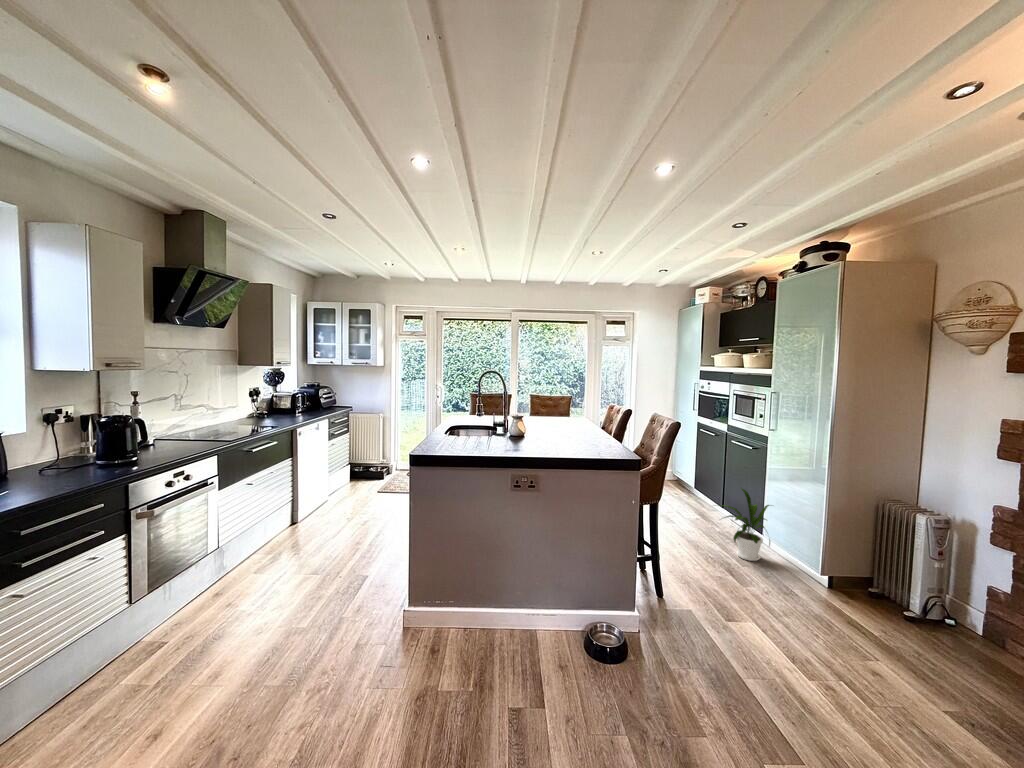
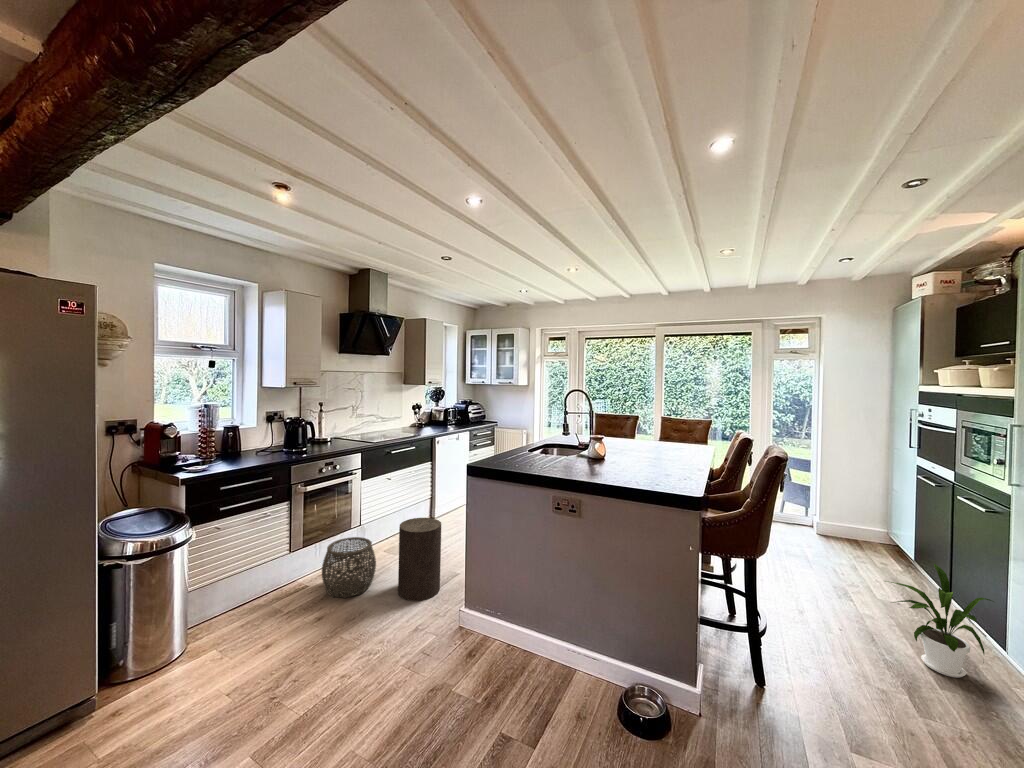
stool: none [305,521,357,619] -> present [398,518,441,601]
woven basket: none [193,561,272,643] -> present [322,537,376,598]

